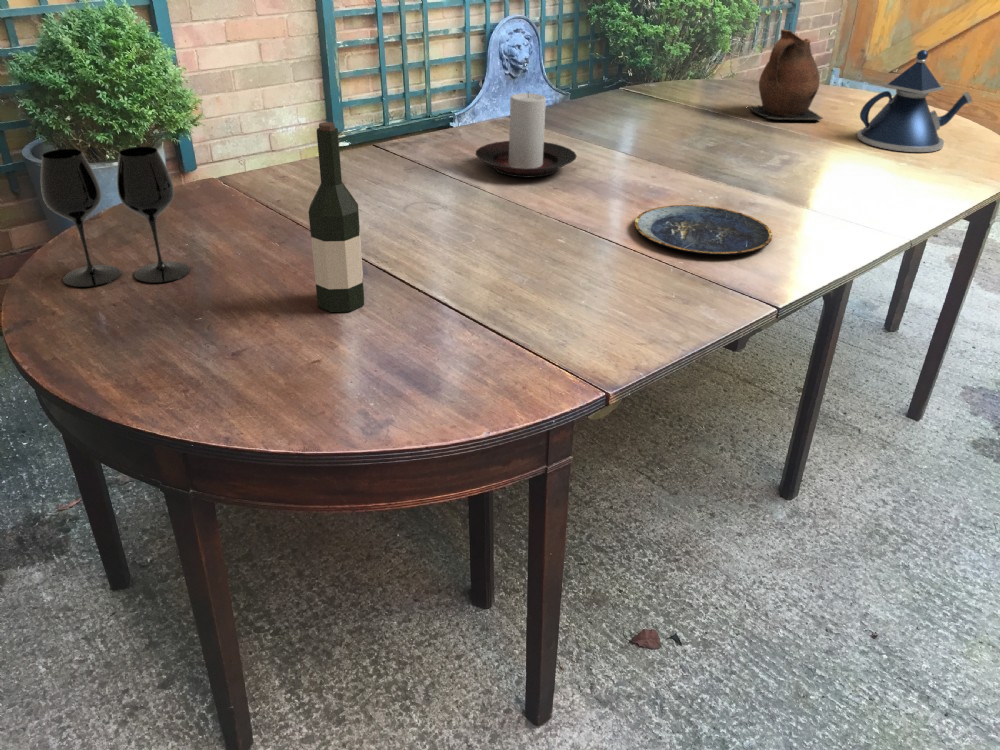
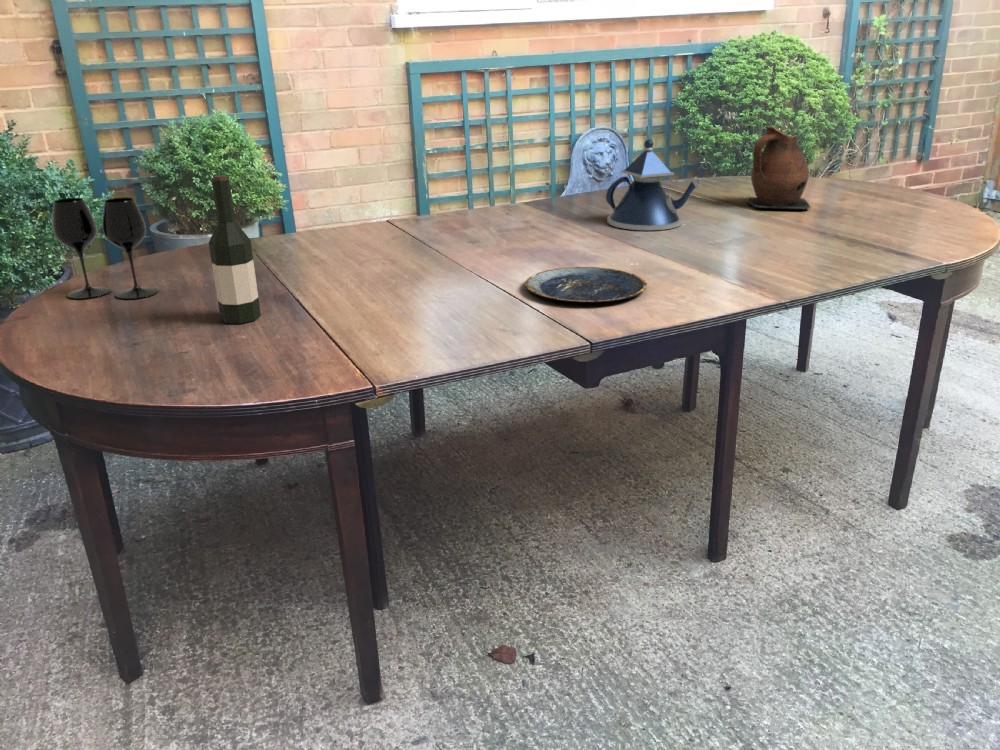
teapot: present [857,50,972,152] -> present [606,139,701,230]
candle holder: present [476,93,576,178] -> none [442,172,530,244]

